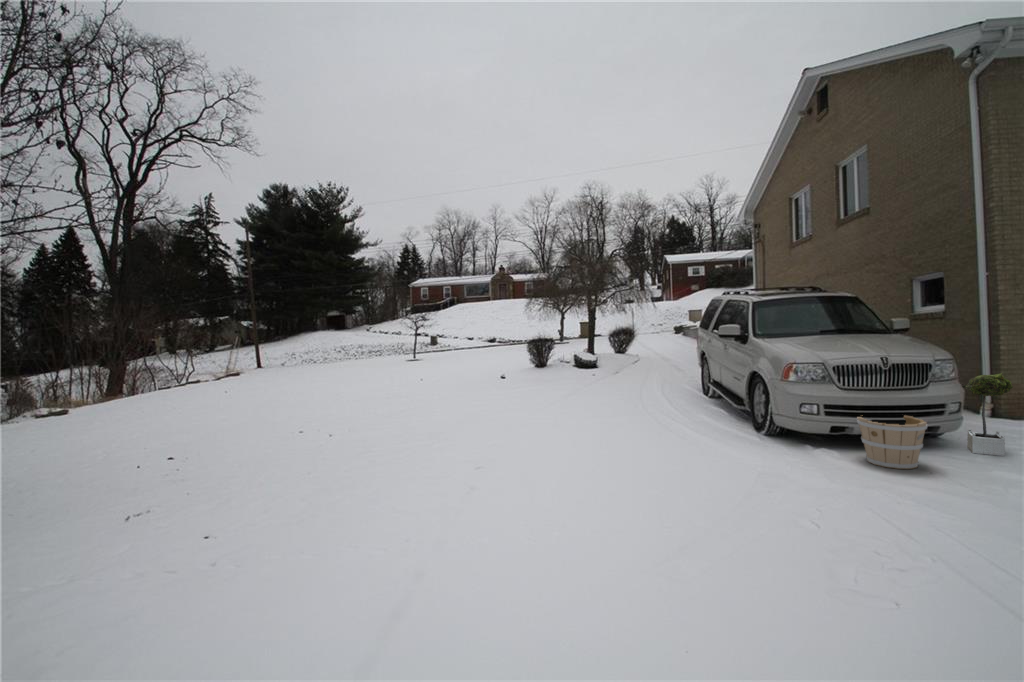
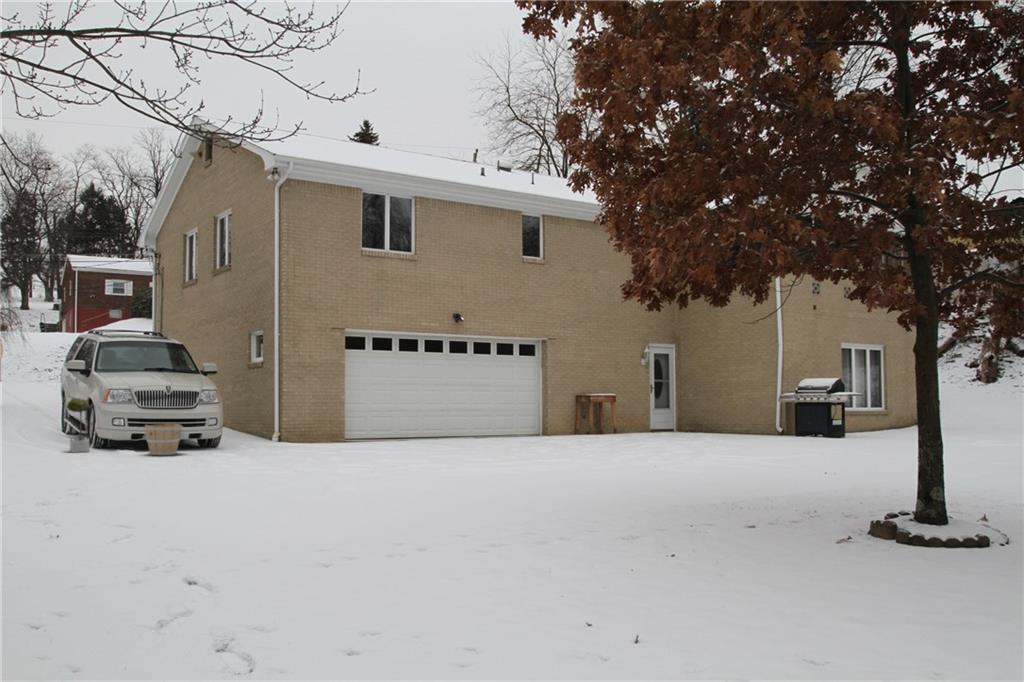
potted tree: present [962,373,1013,456] -> present [67,397,92,453]

